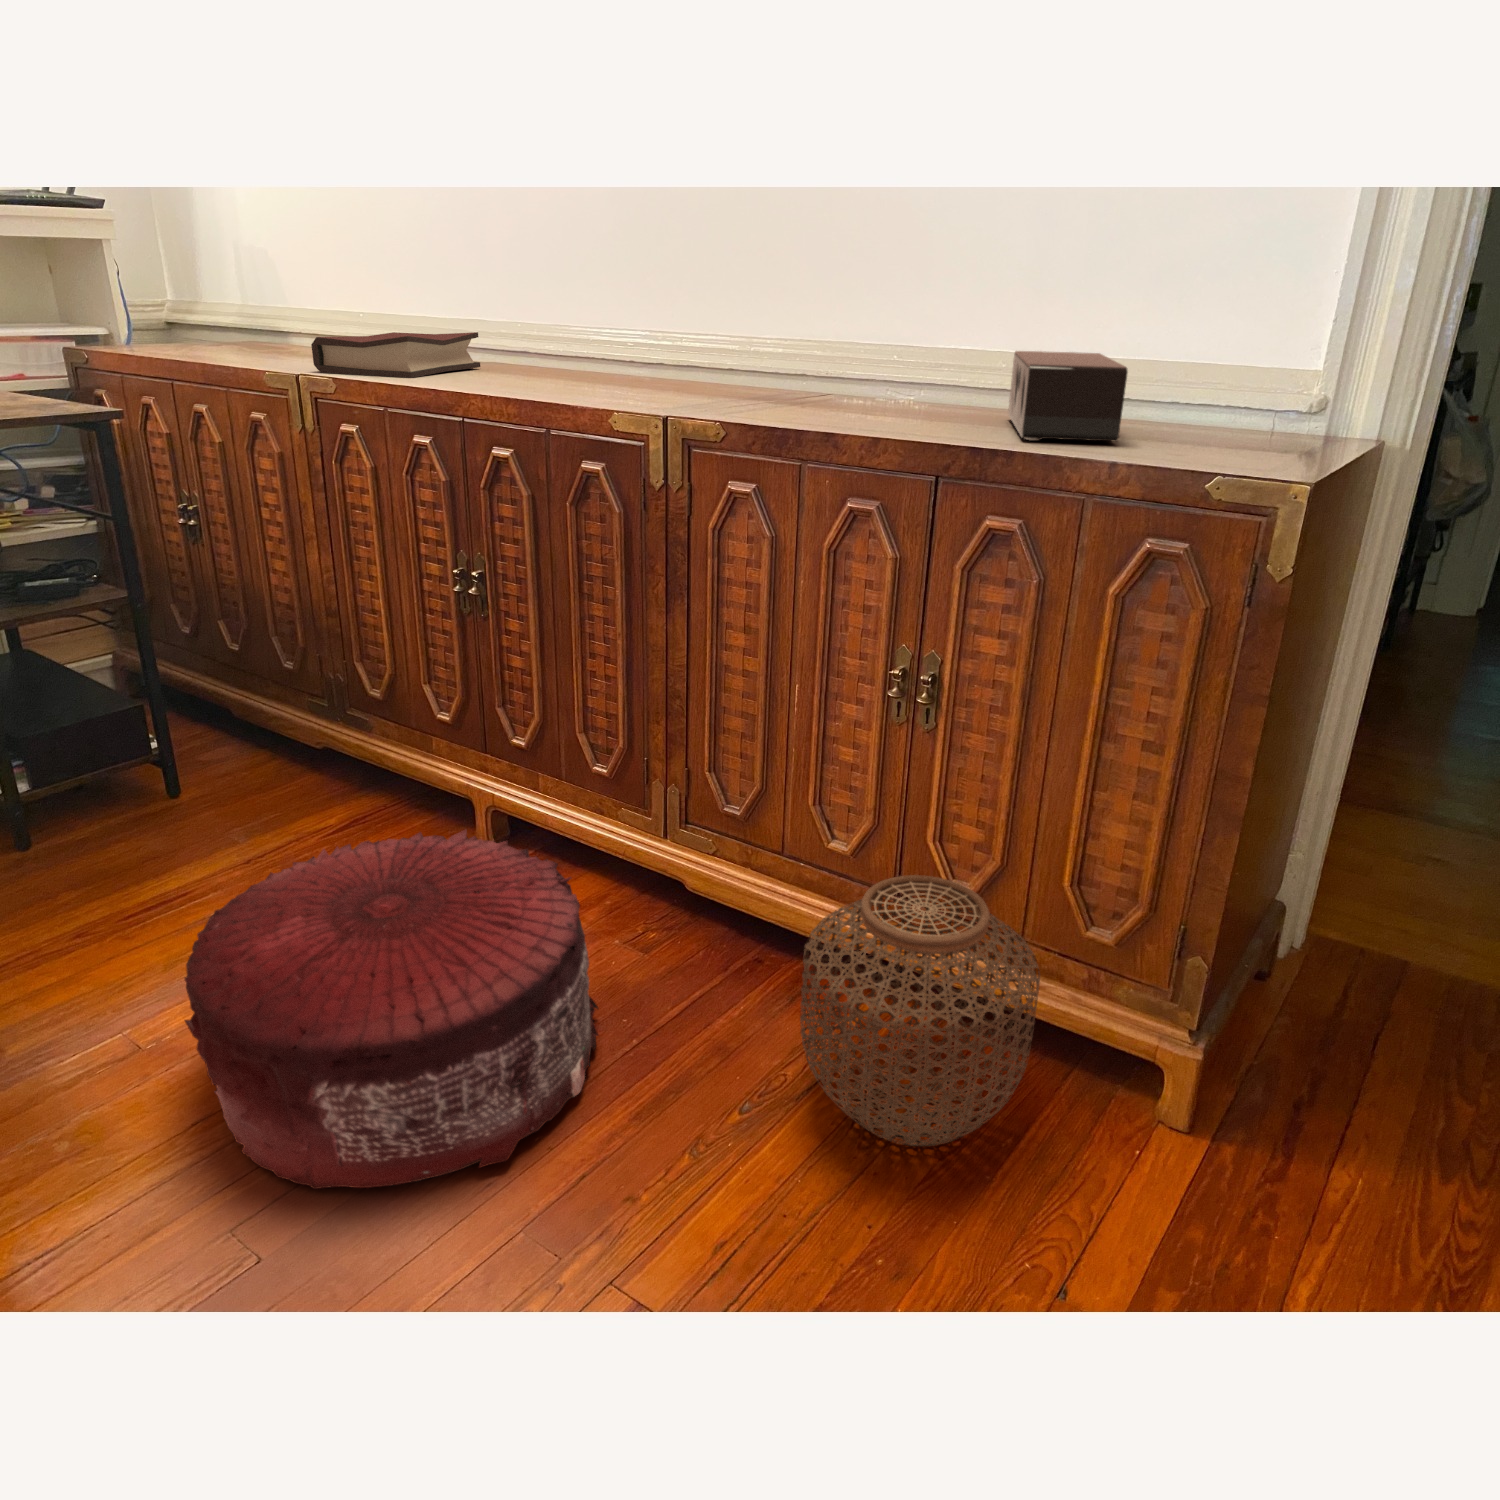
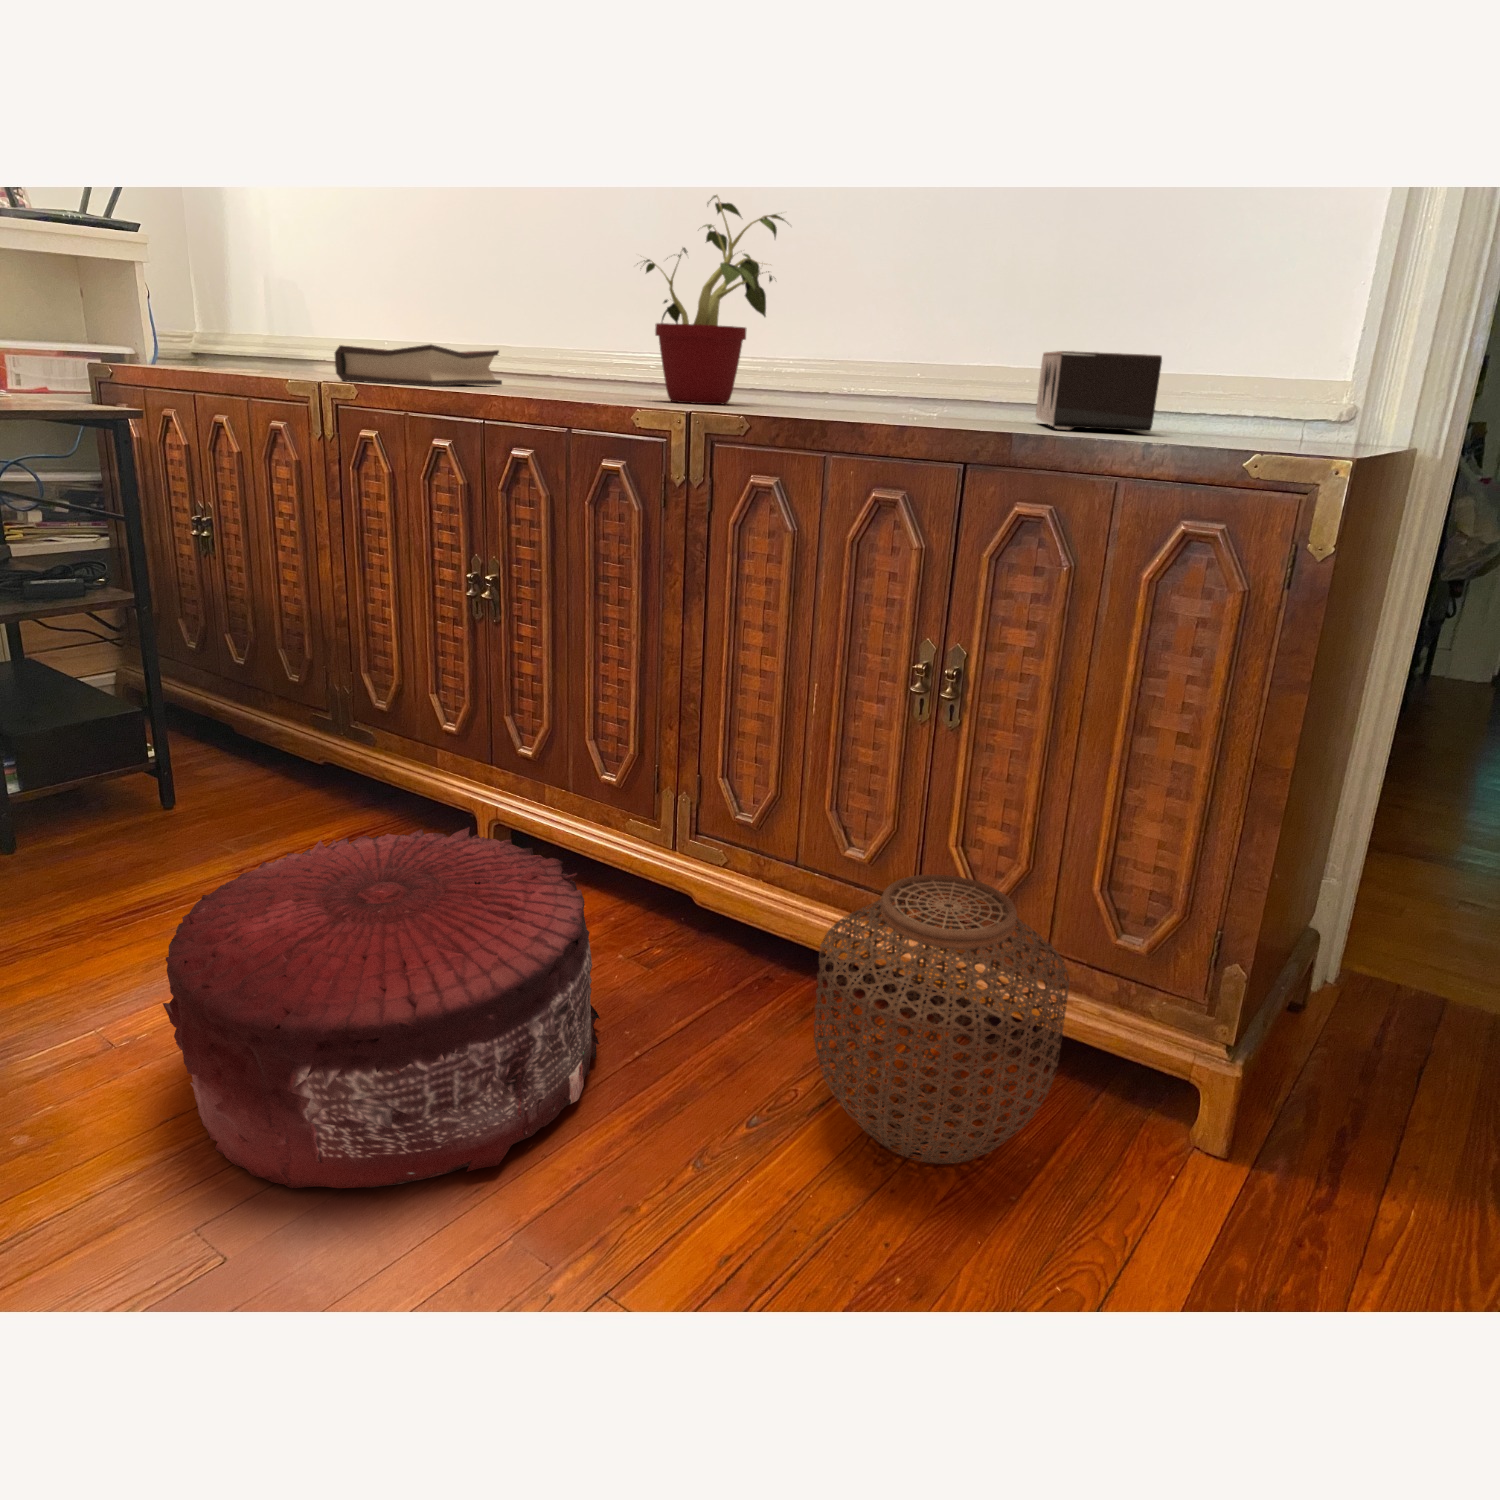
potted plant: none [607,187,764,401] -> present [637,195,788,404]

